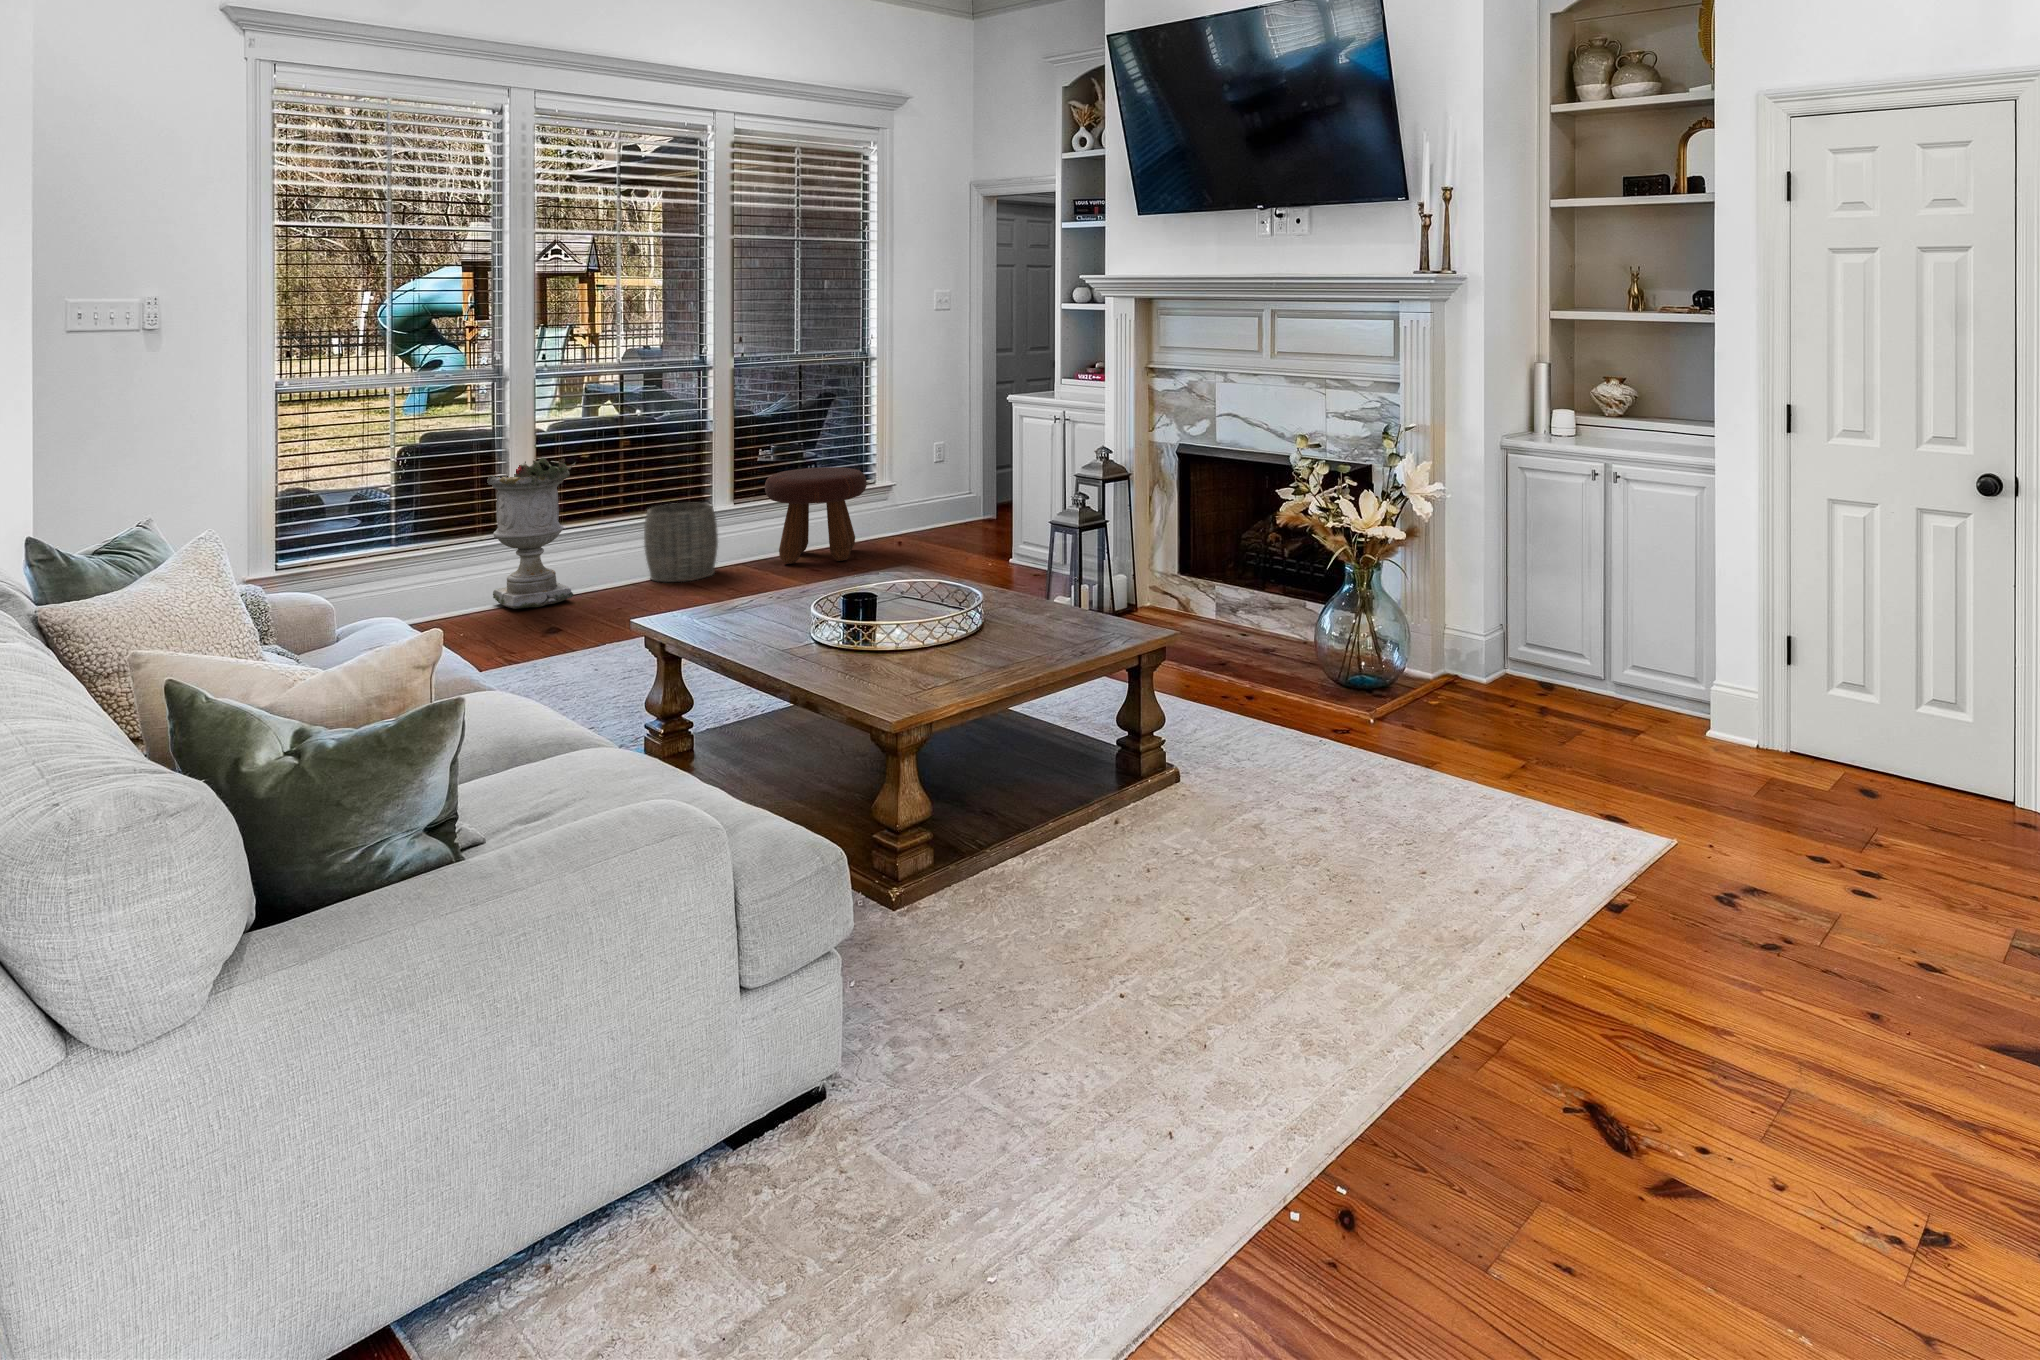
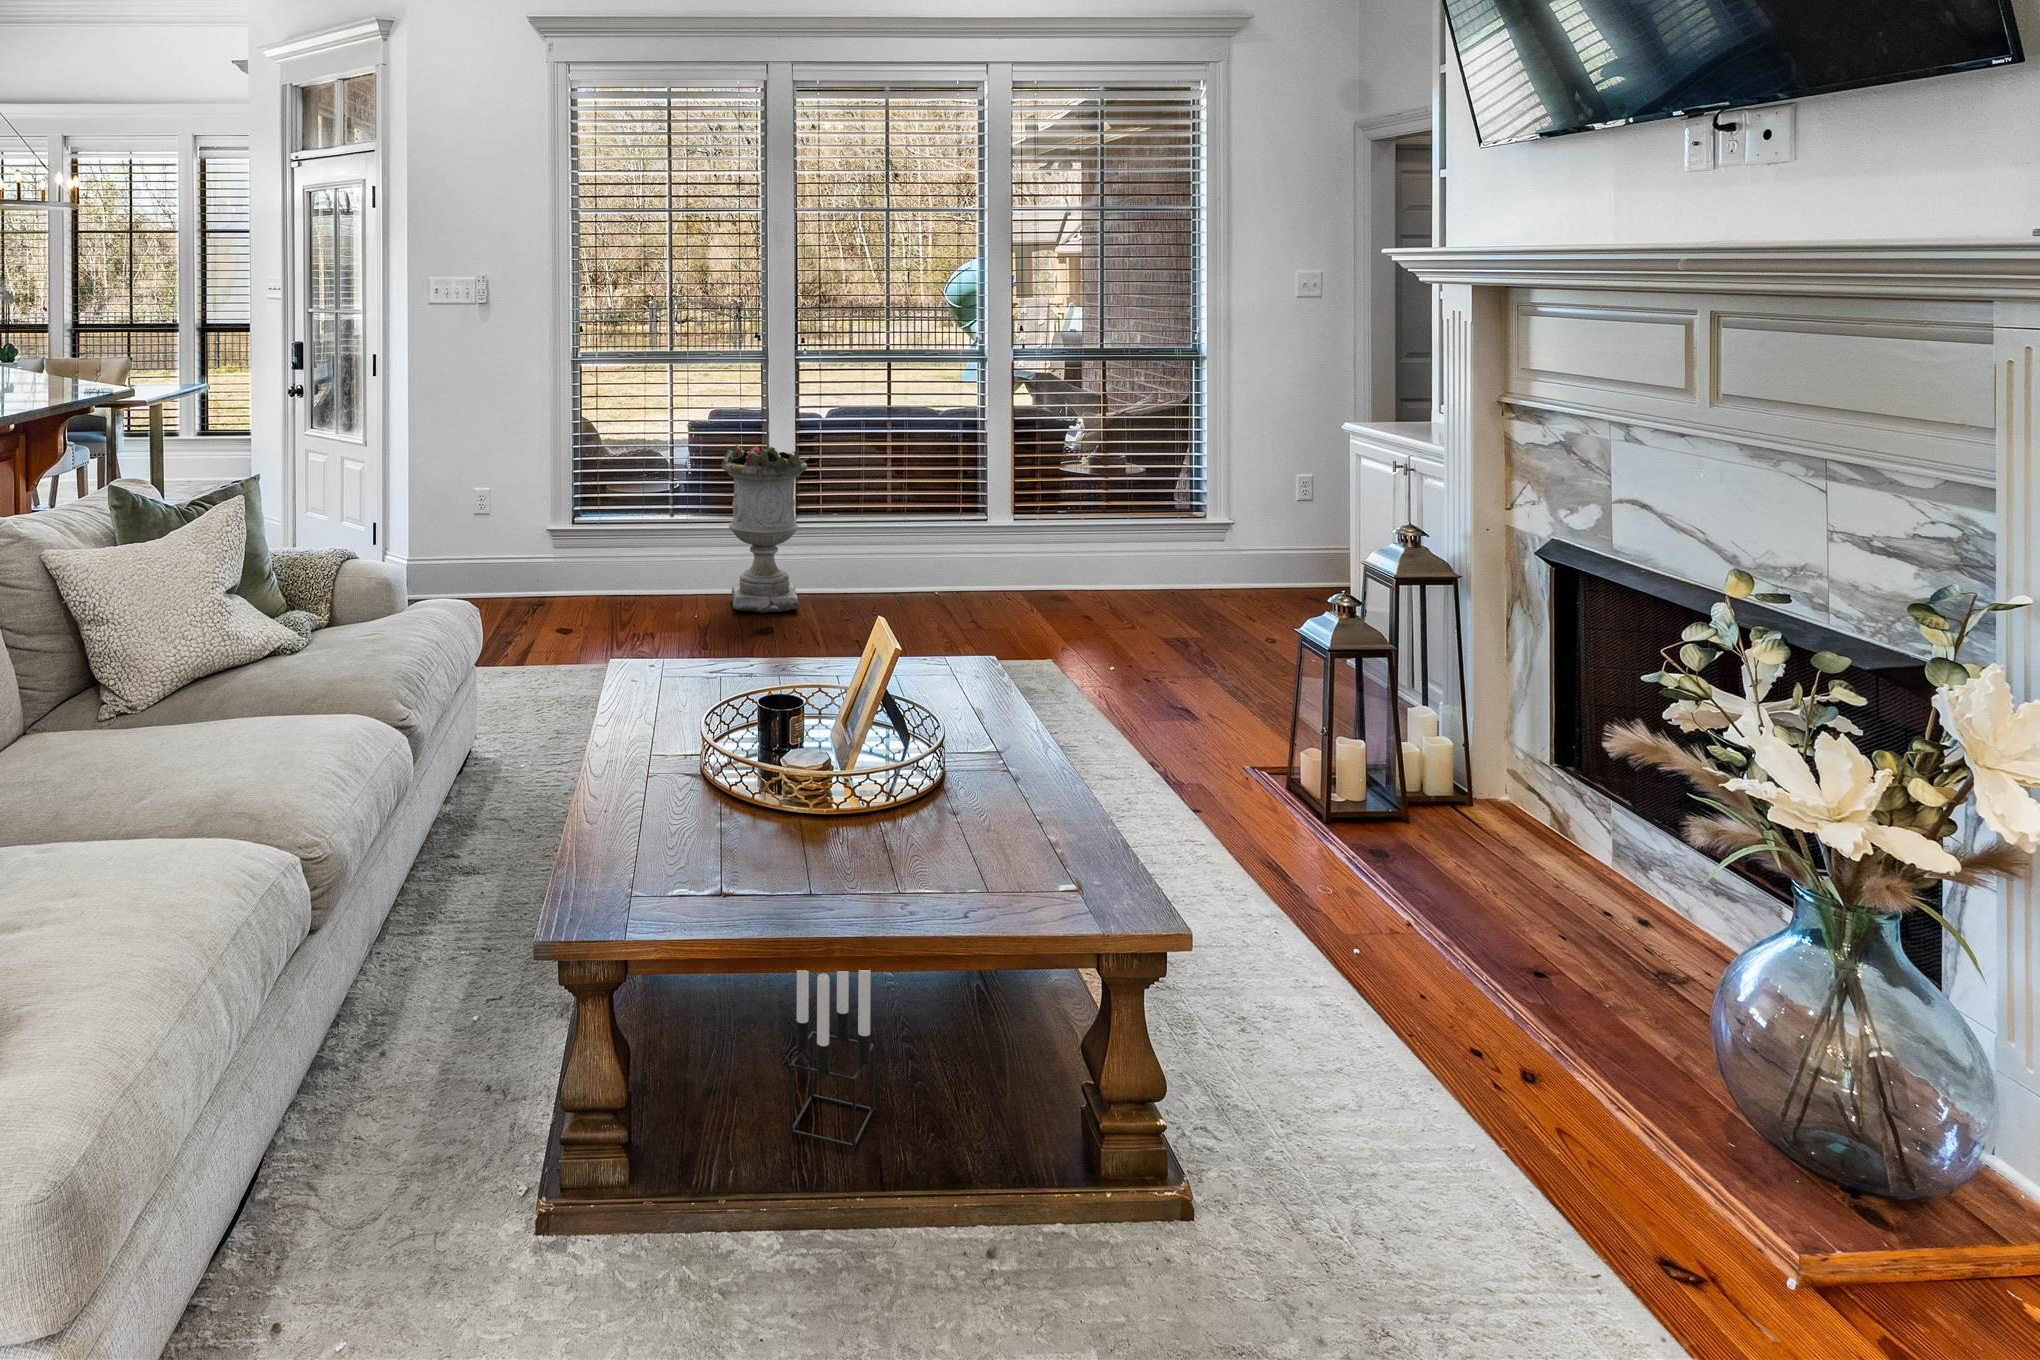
footstool: present [765,467,867,564] -> none [1040,495,1169,622]
woven basket: present [644,503,718,582] -> none [894,517,976,613]
candle holder: none [968,701,1016,813] -> present [790,970,874,1148]

